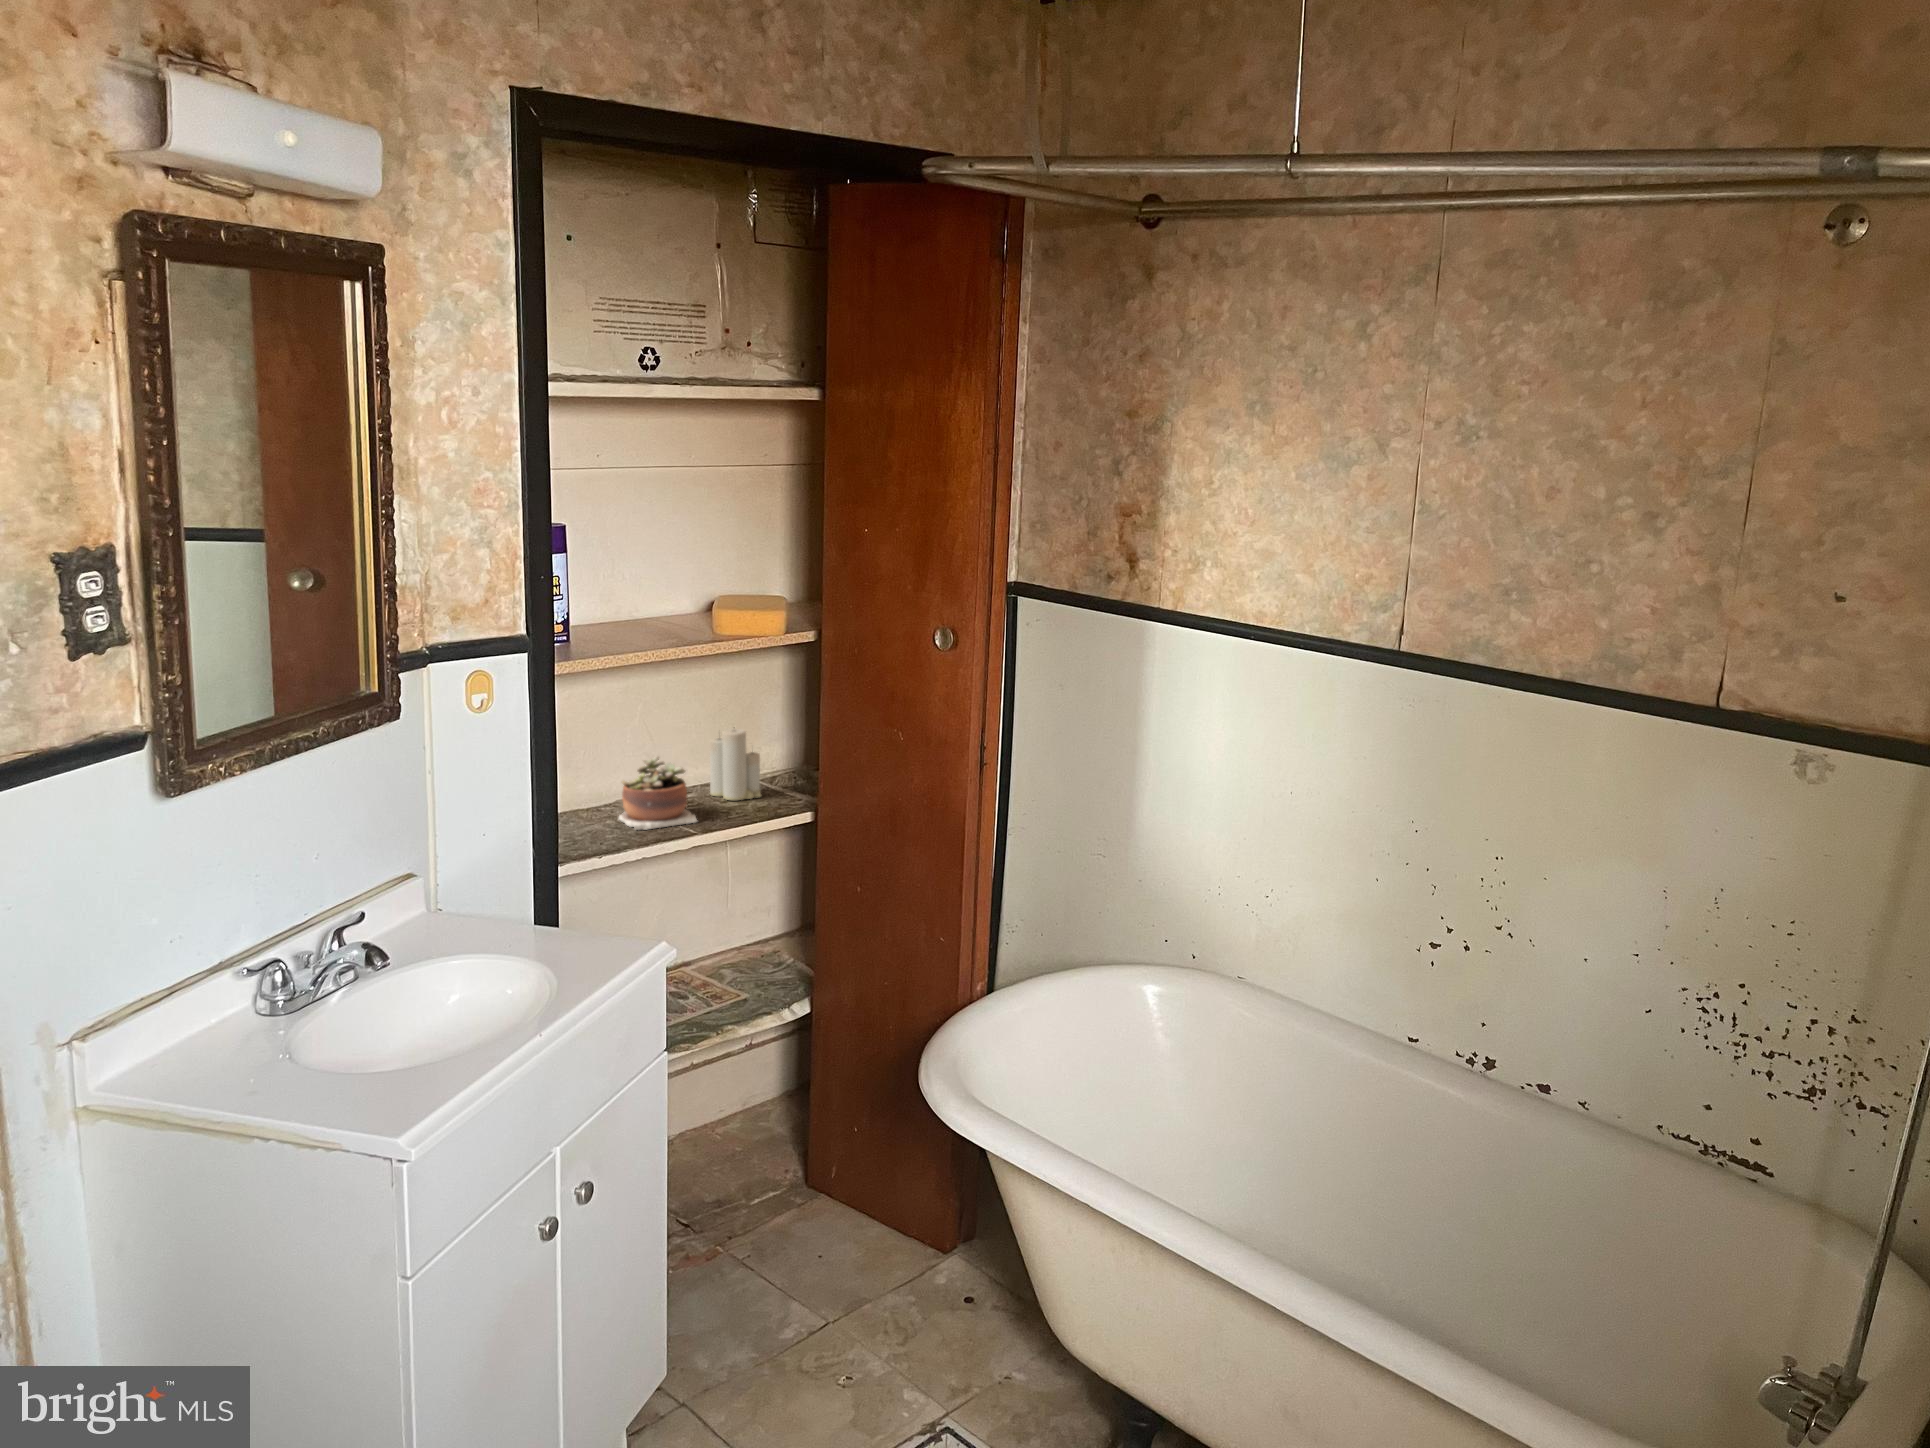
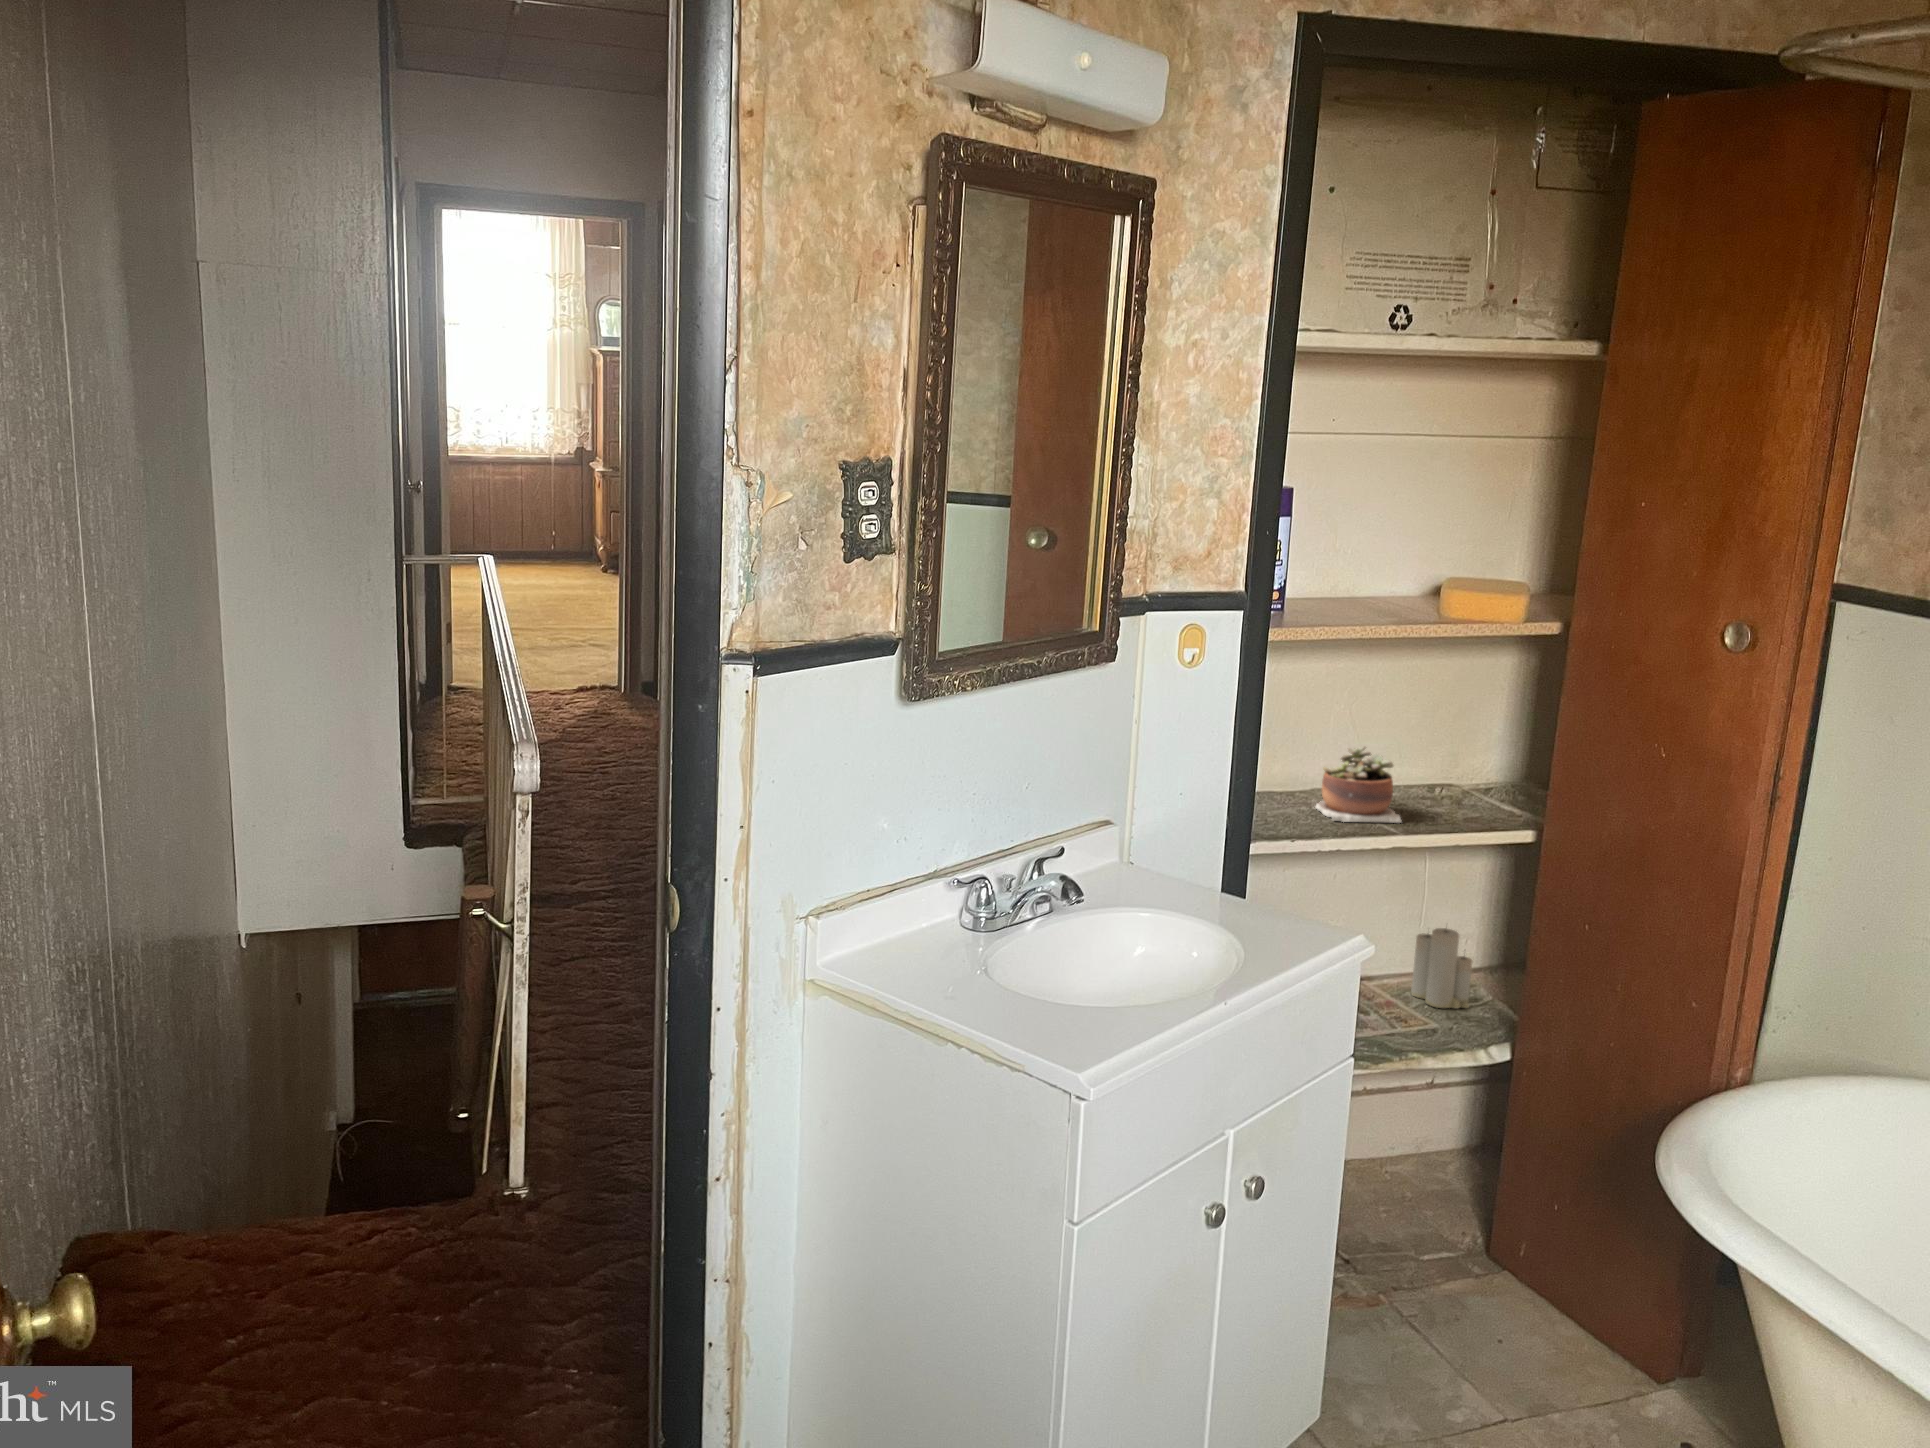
candle: present [710,728,761,800] -> present [1411,928,1472,1008]

